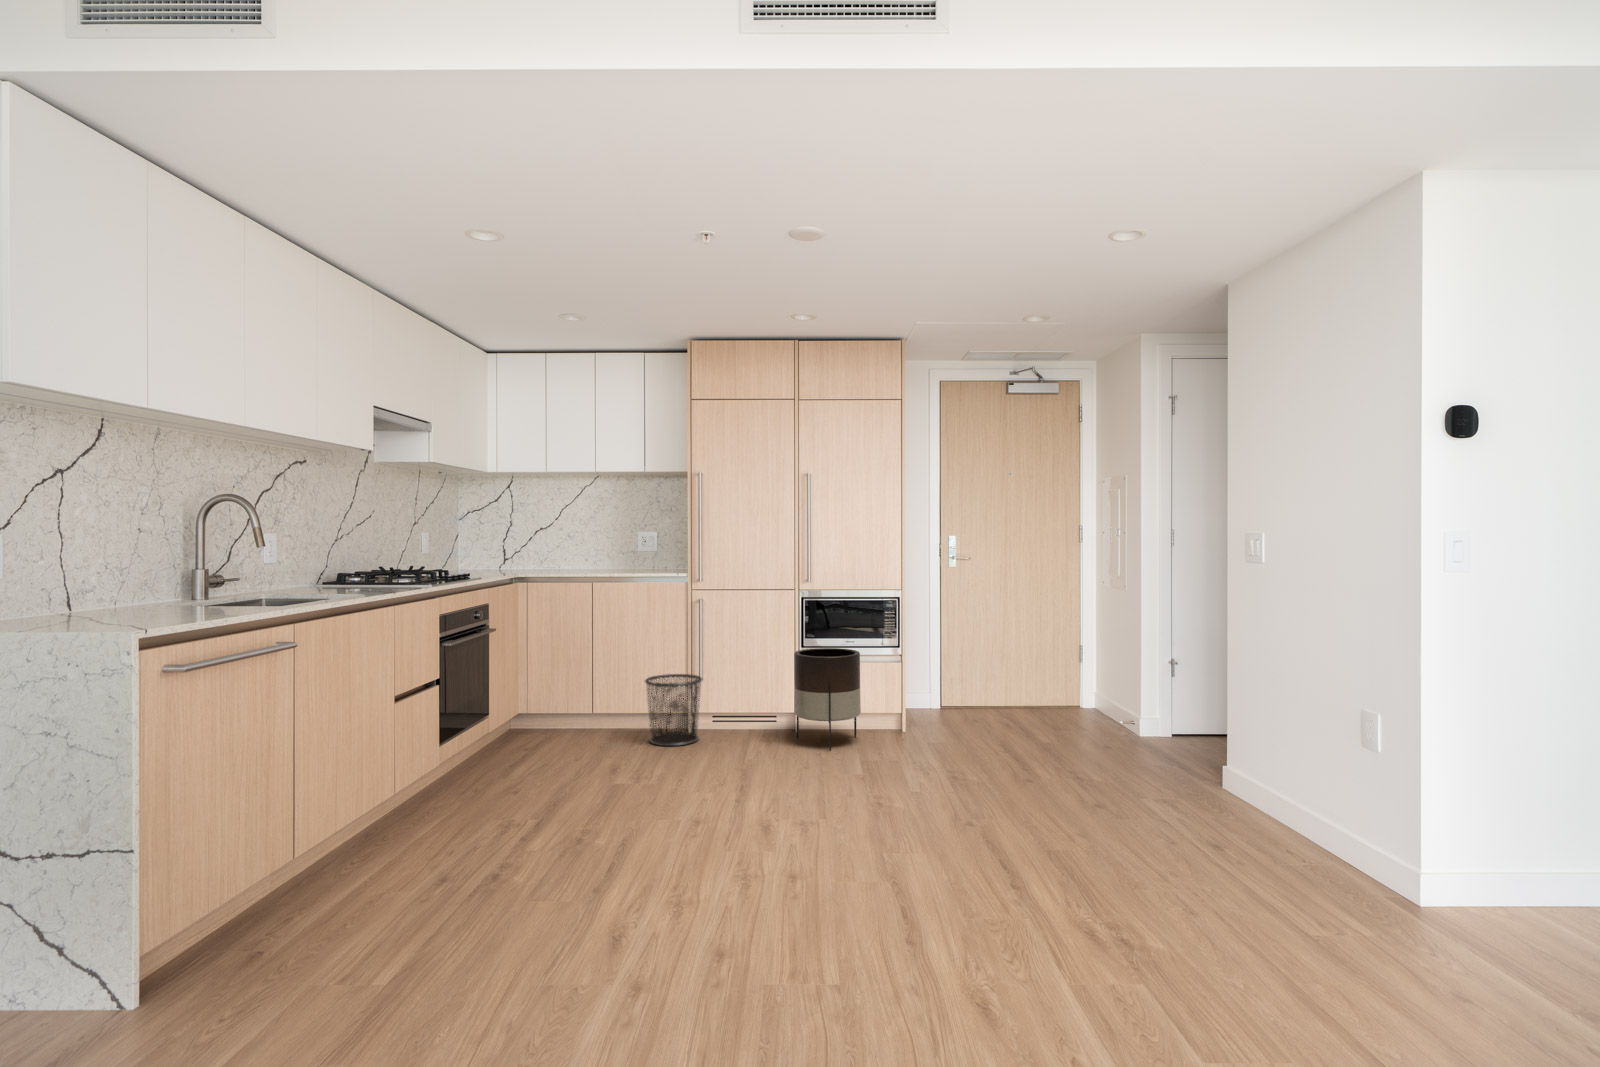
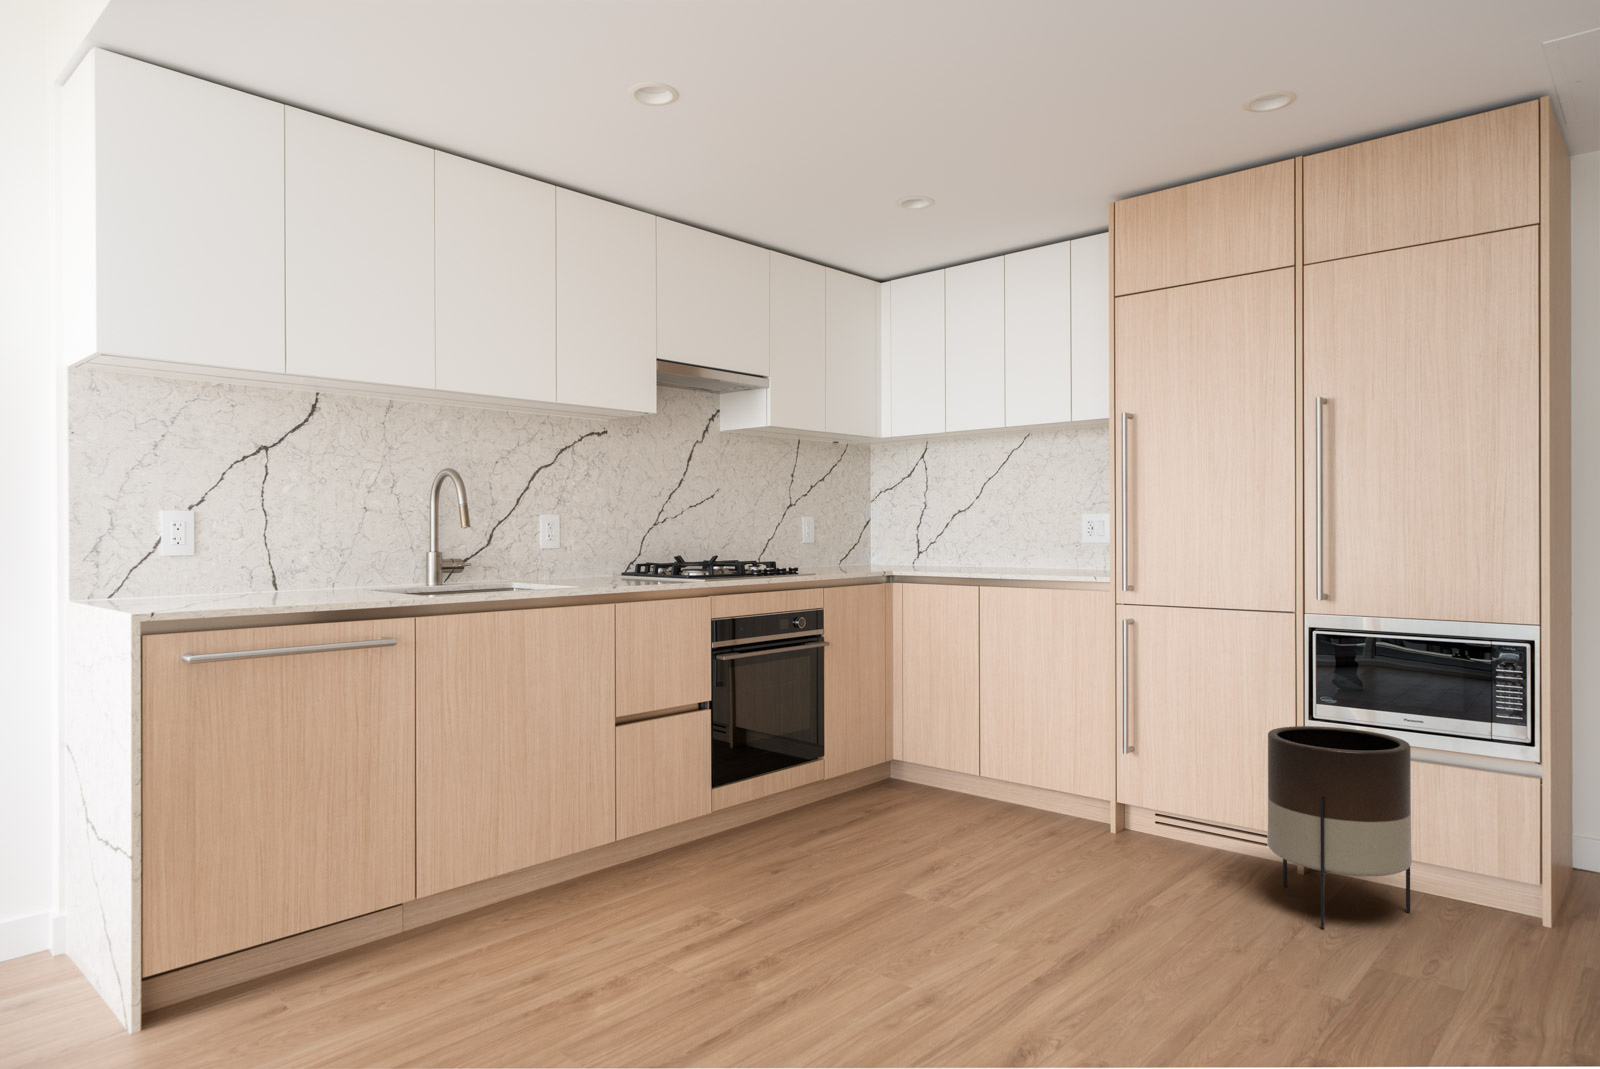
trash can: present [645,674,702,746] -> none [1025,735,1119,853]

